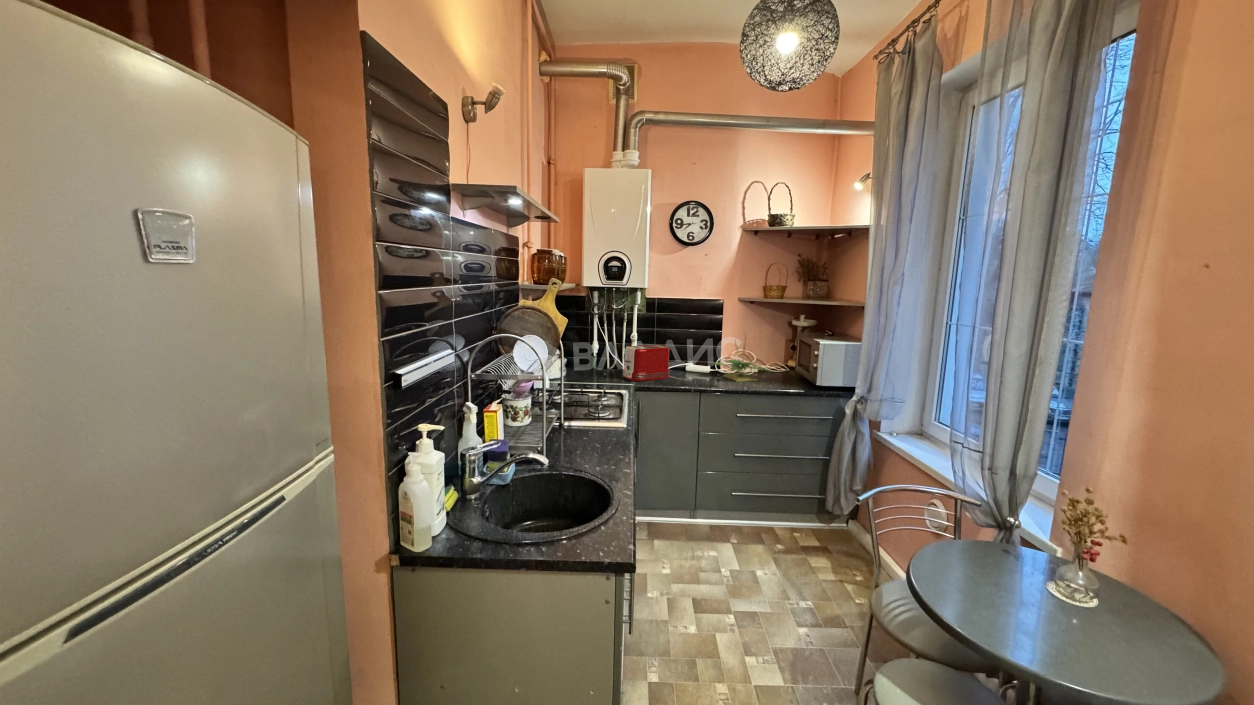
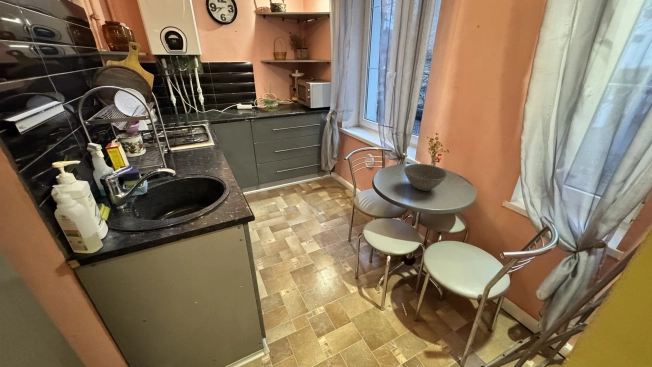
toaster: present [623,345,670,381] -> none [197,94,230,118]
bowl: none [980,546,1105,623] -> present [404,164,447,191]

